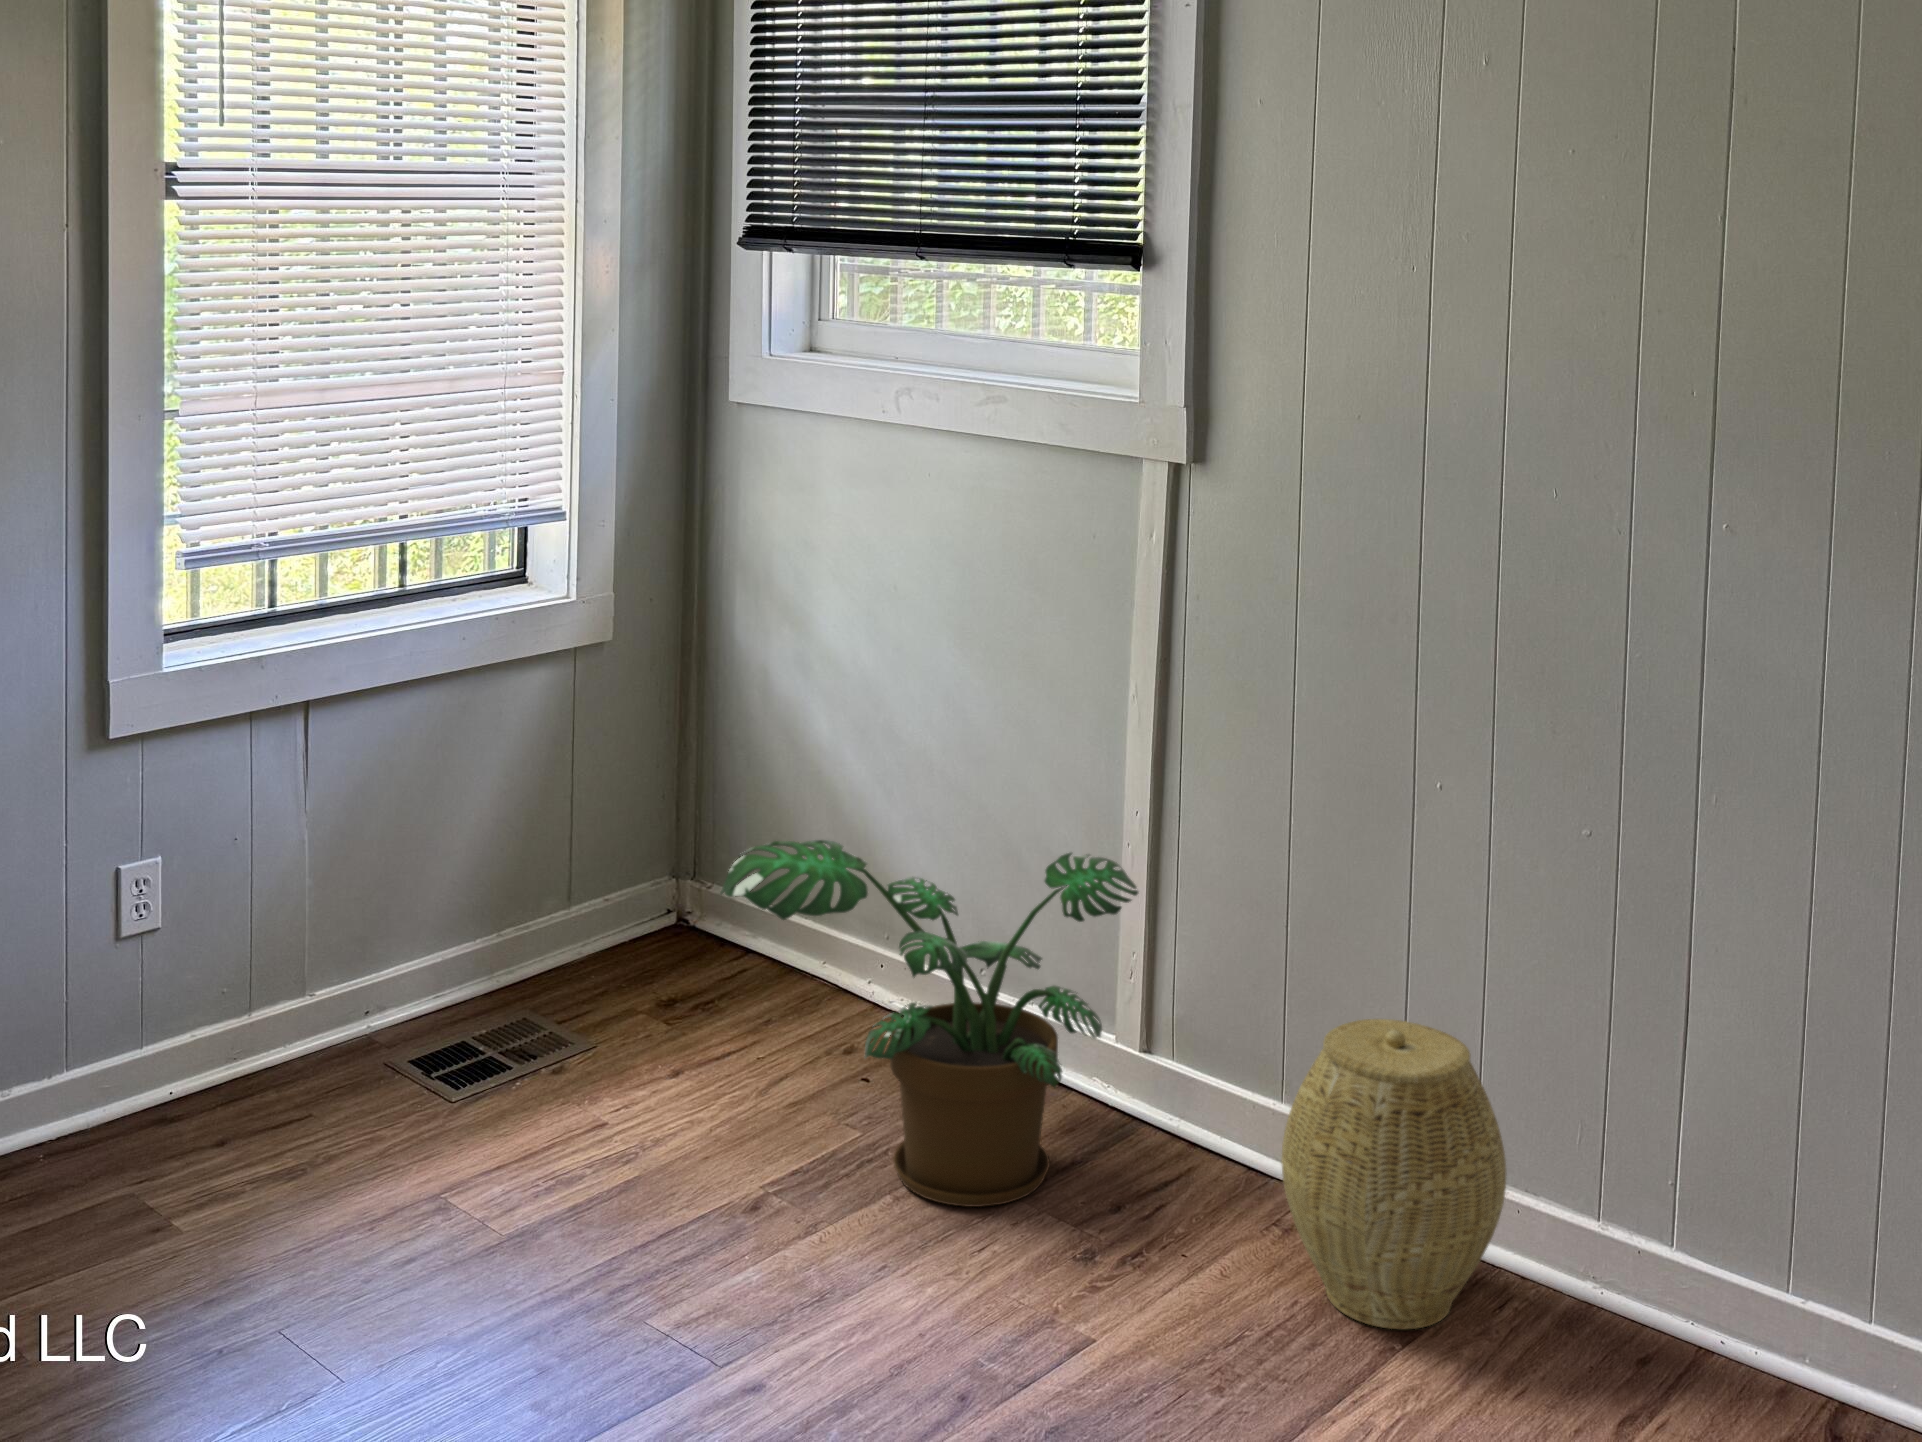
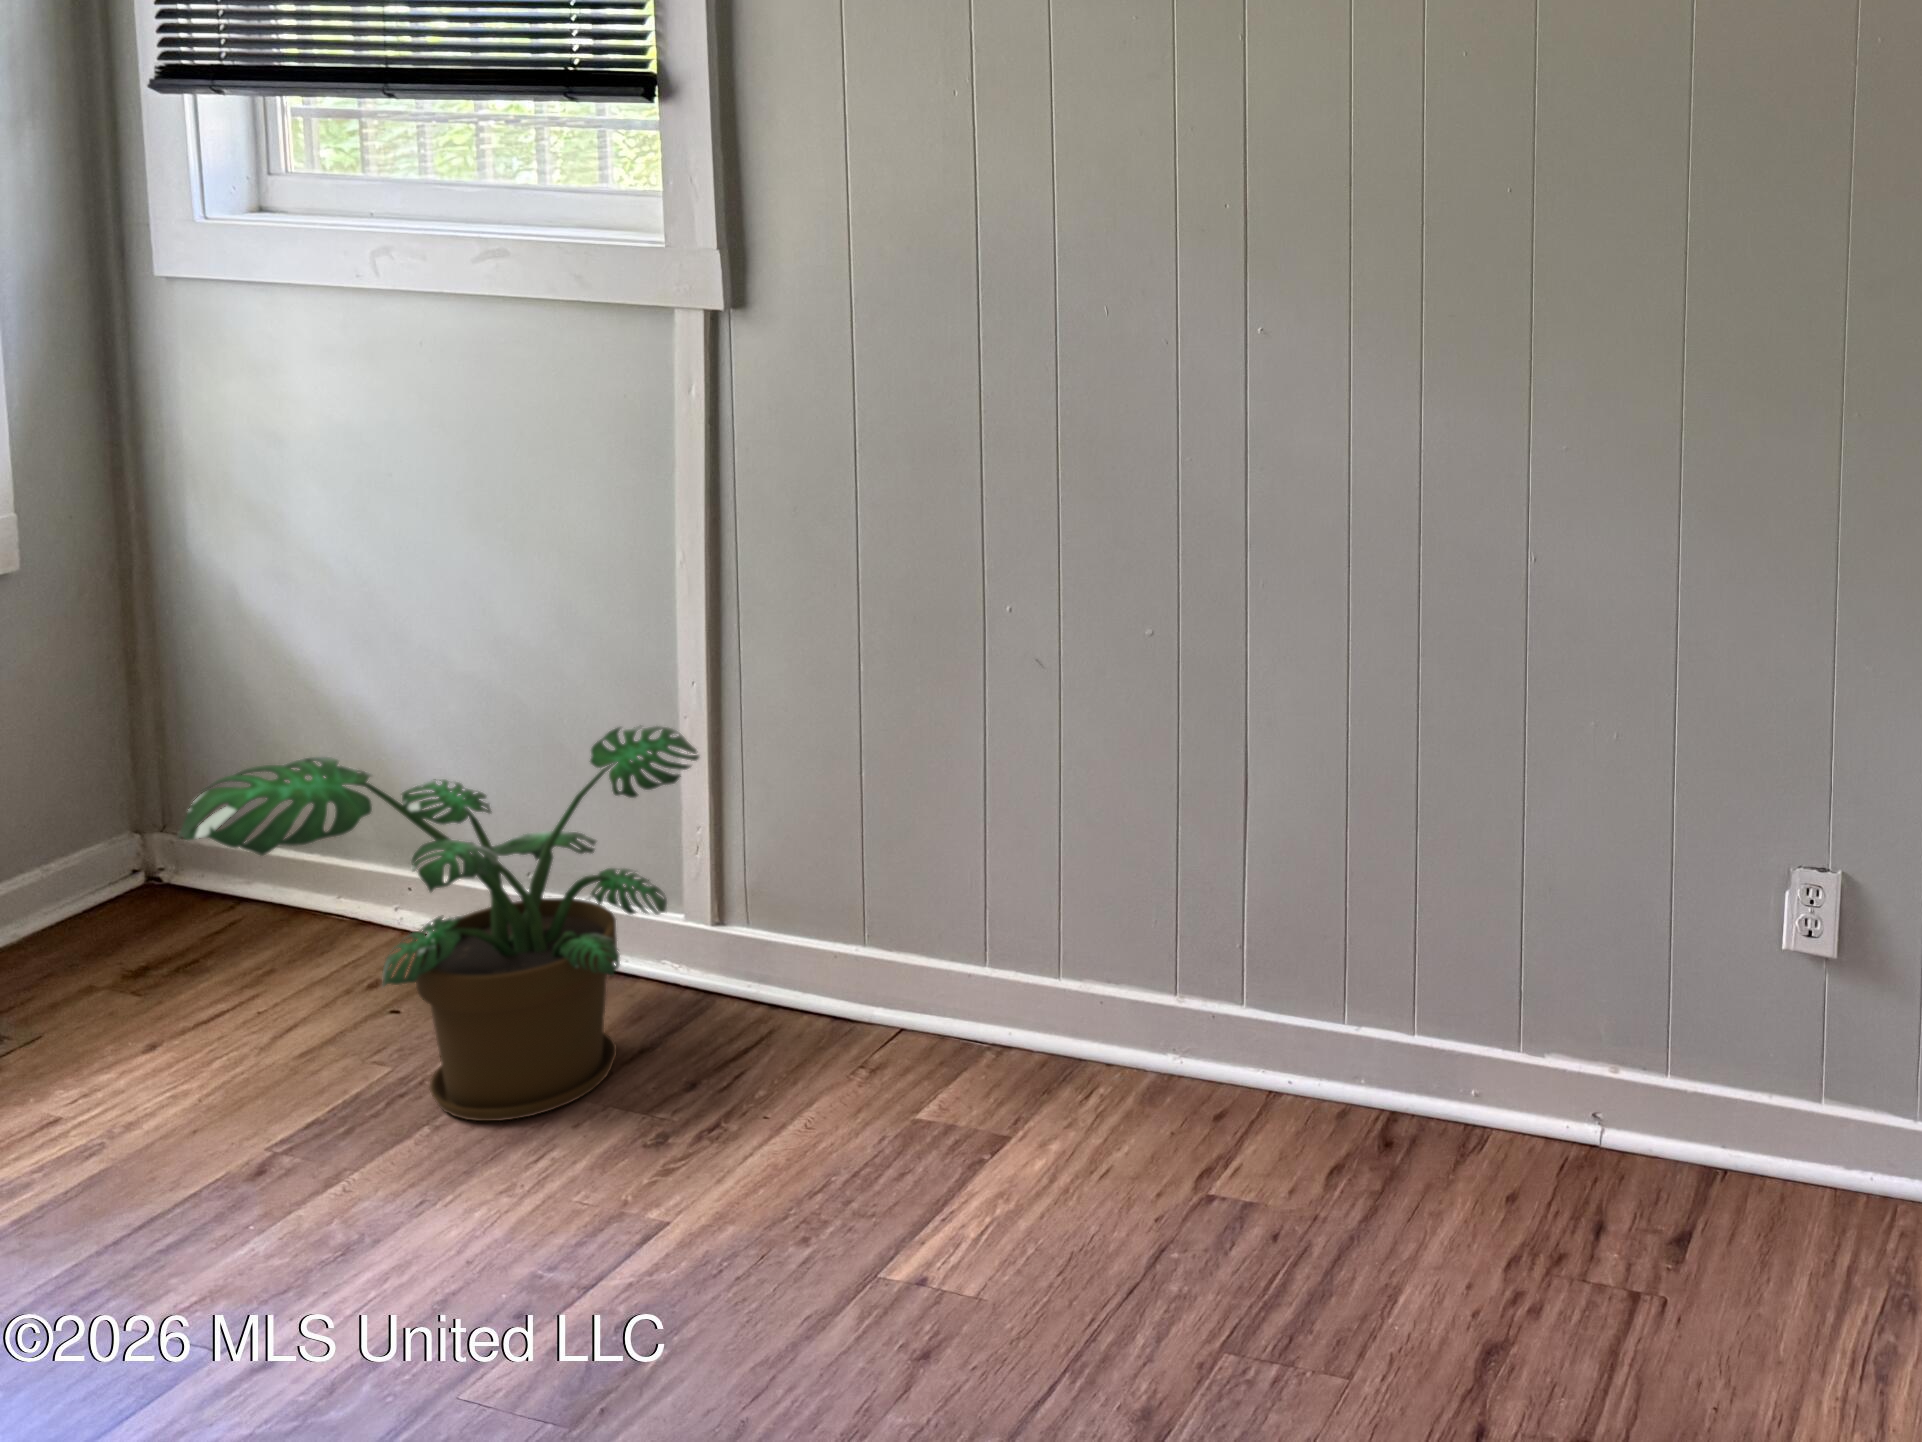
woven basket: present [1281,1019,1506,1329] -> none [862,842,1087,1141]

